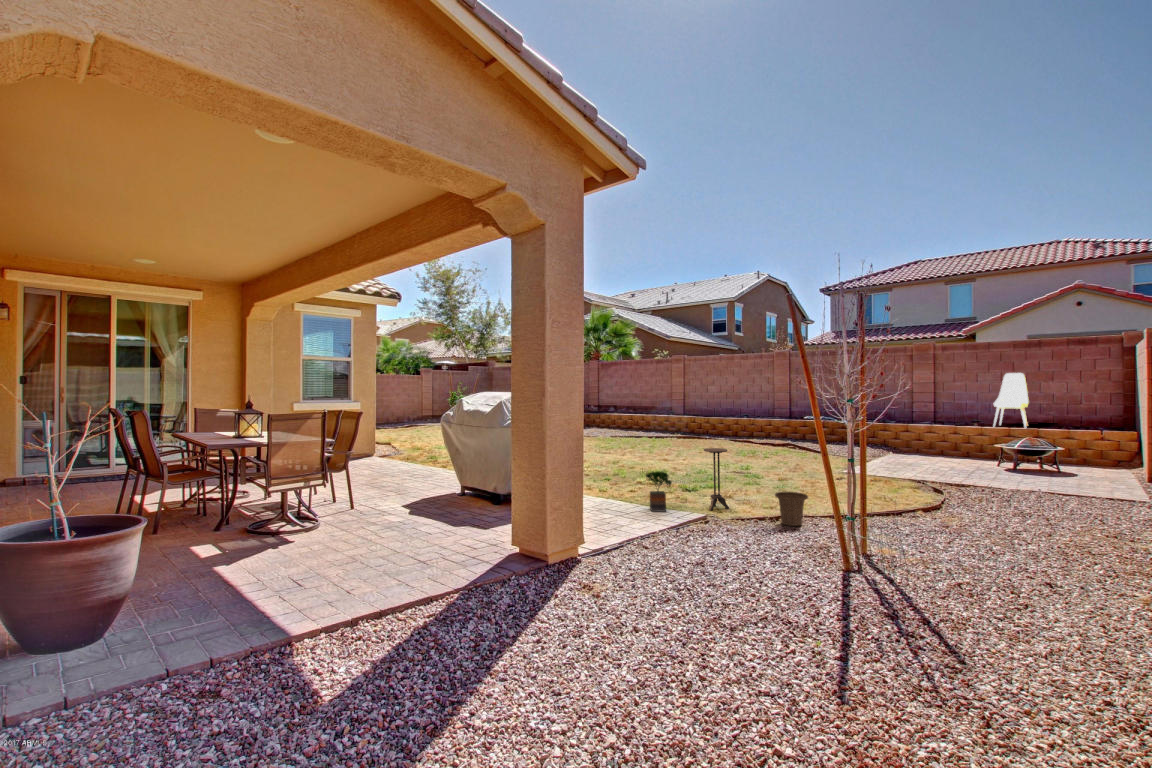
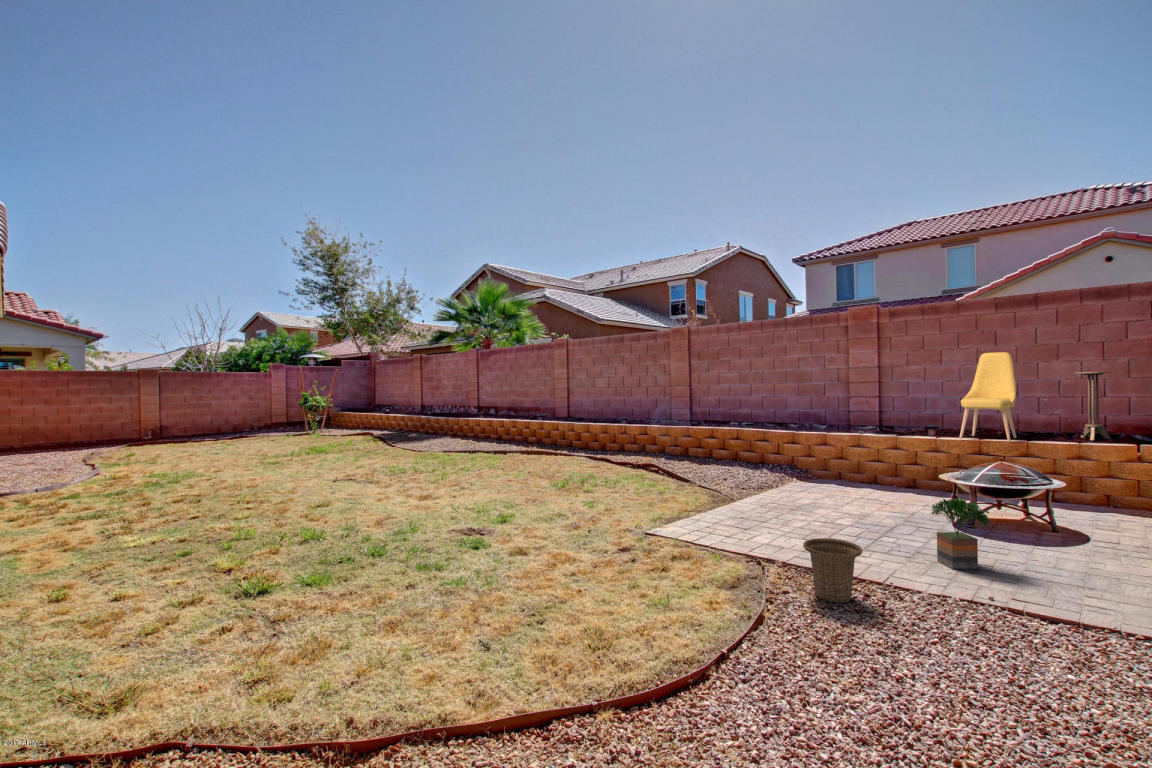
side table: present [704,448,729,510] -> present [1075,372,1111,440]
potted tree: present [646,471,671,512] -> present [931,499,990,569]
basket: present [775,492,808,526] -> present [803,538,862,603]

